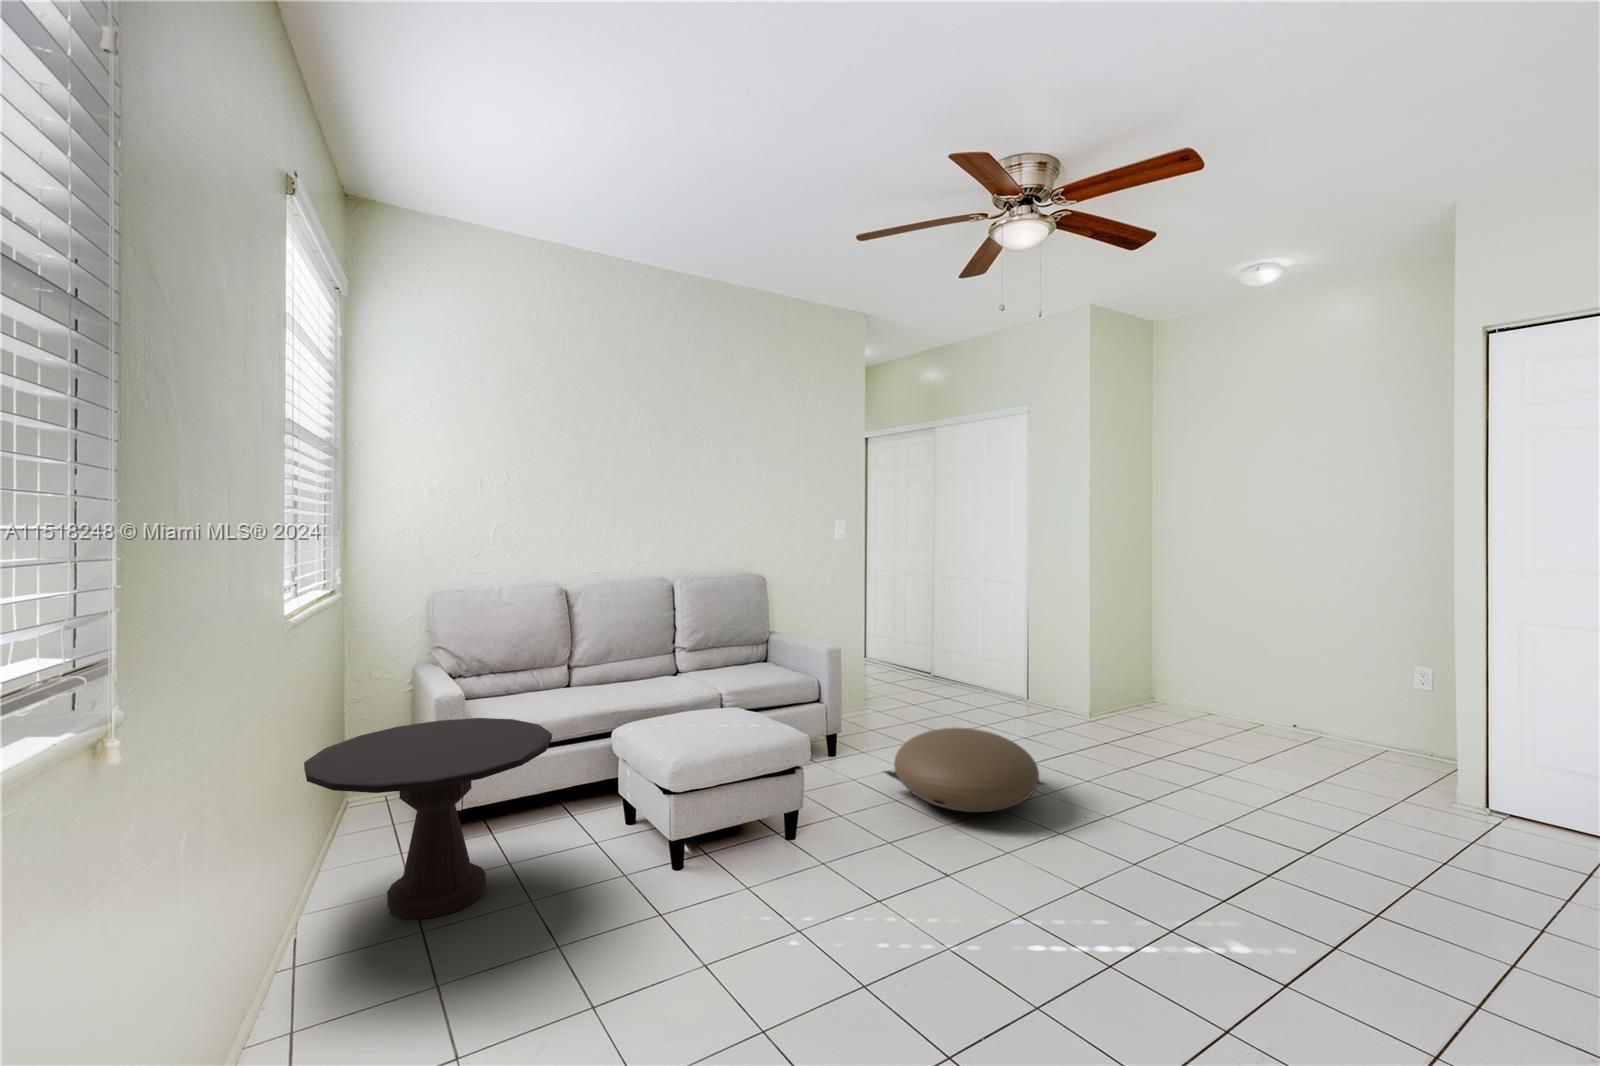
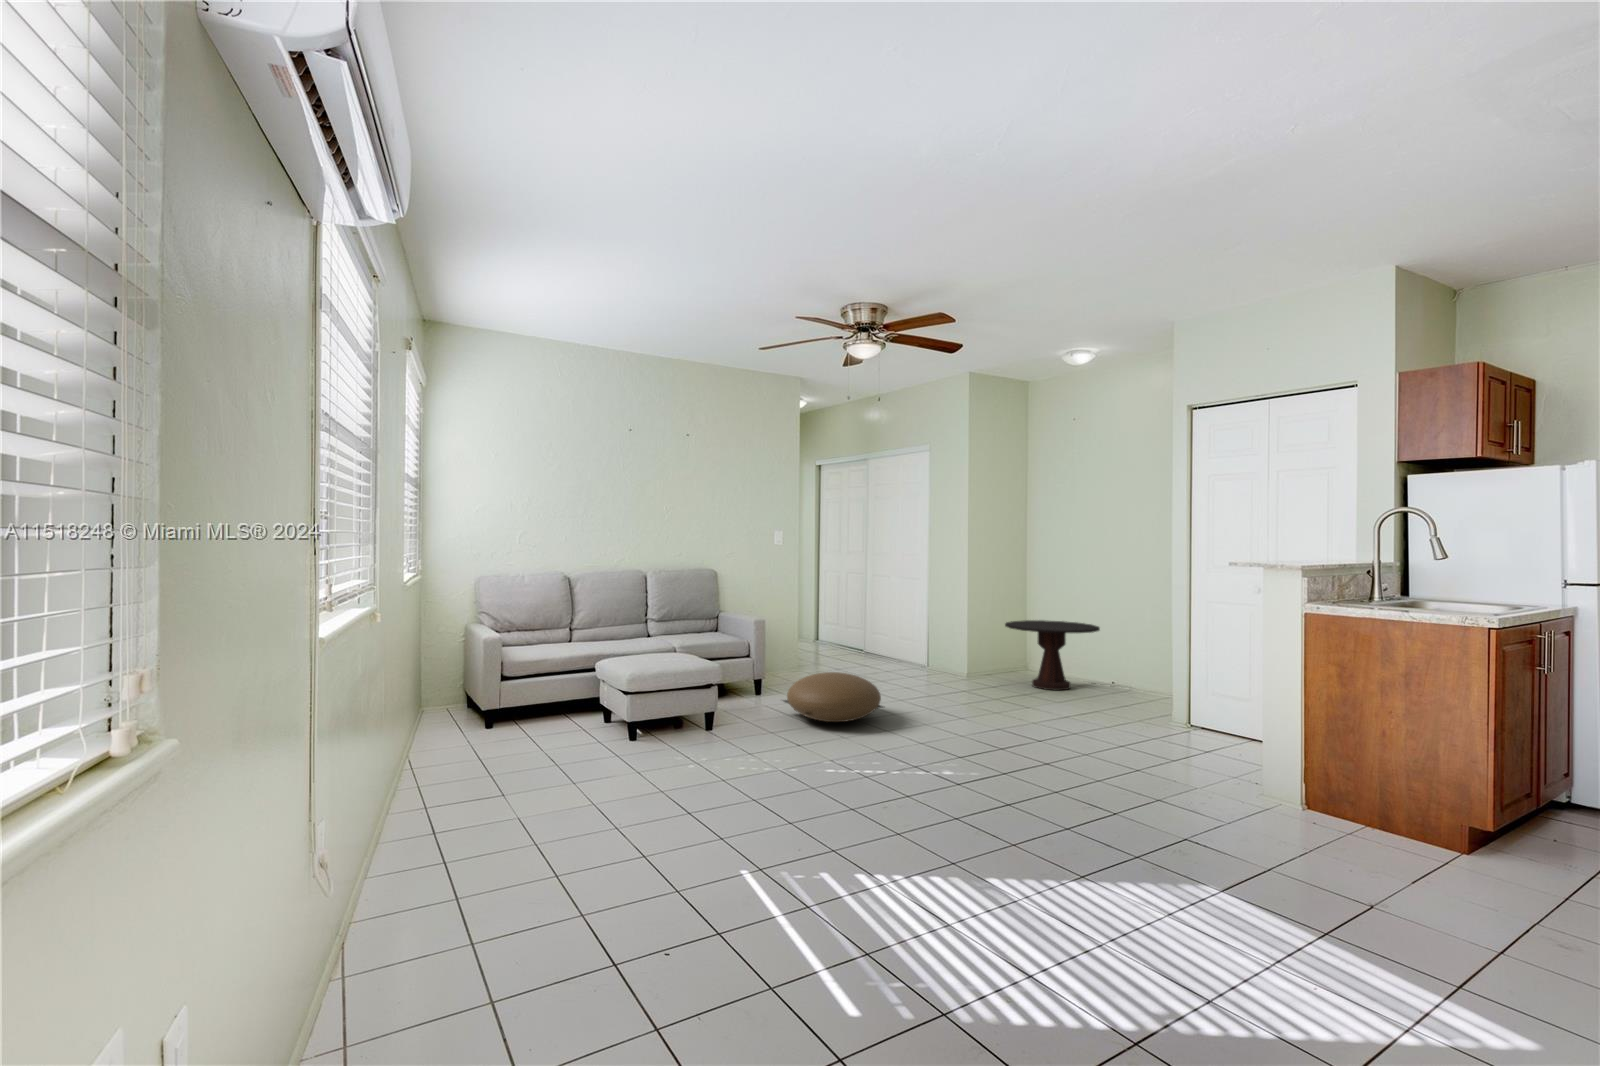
side table: present [304,718,552,920] -> present [1005,620,1100,690]

